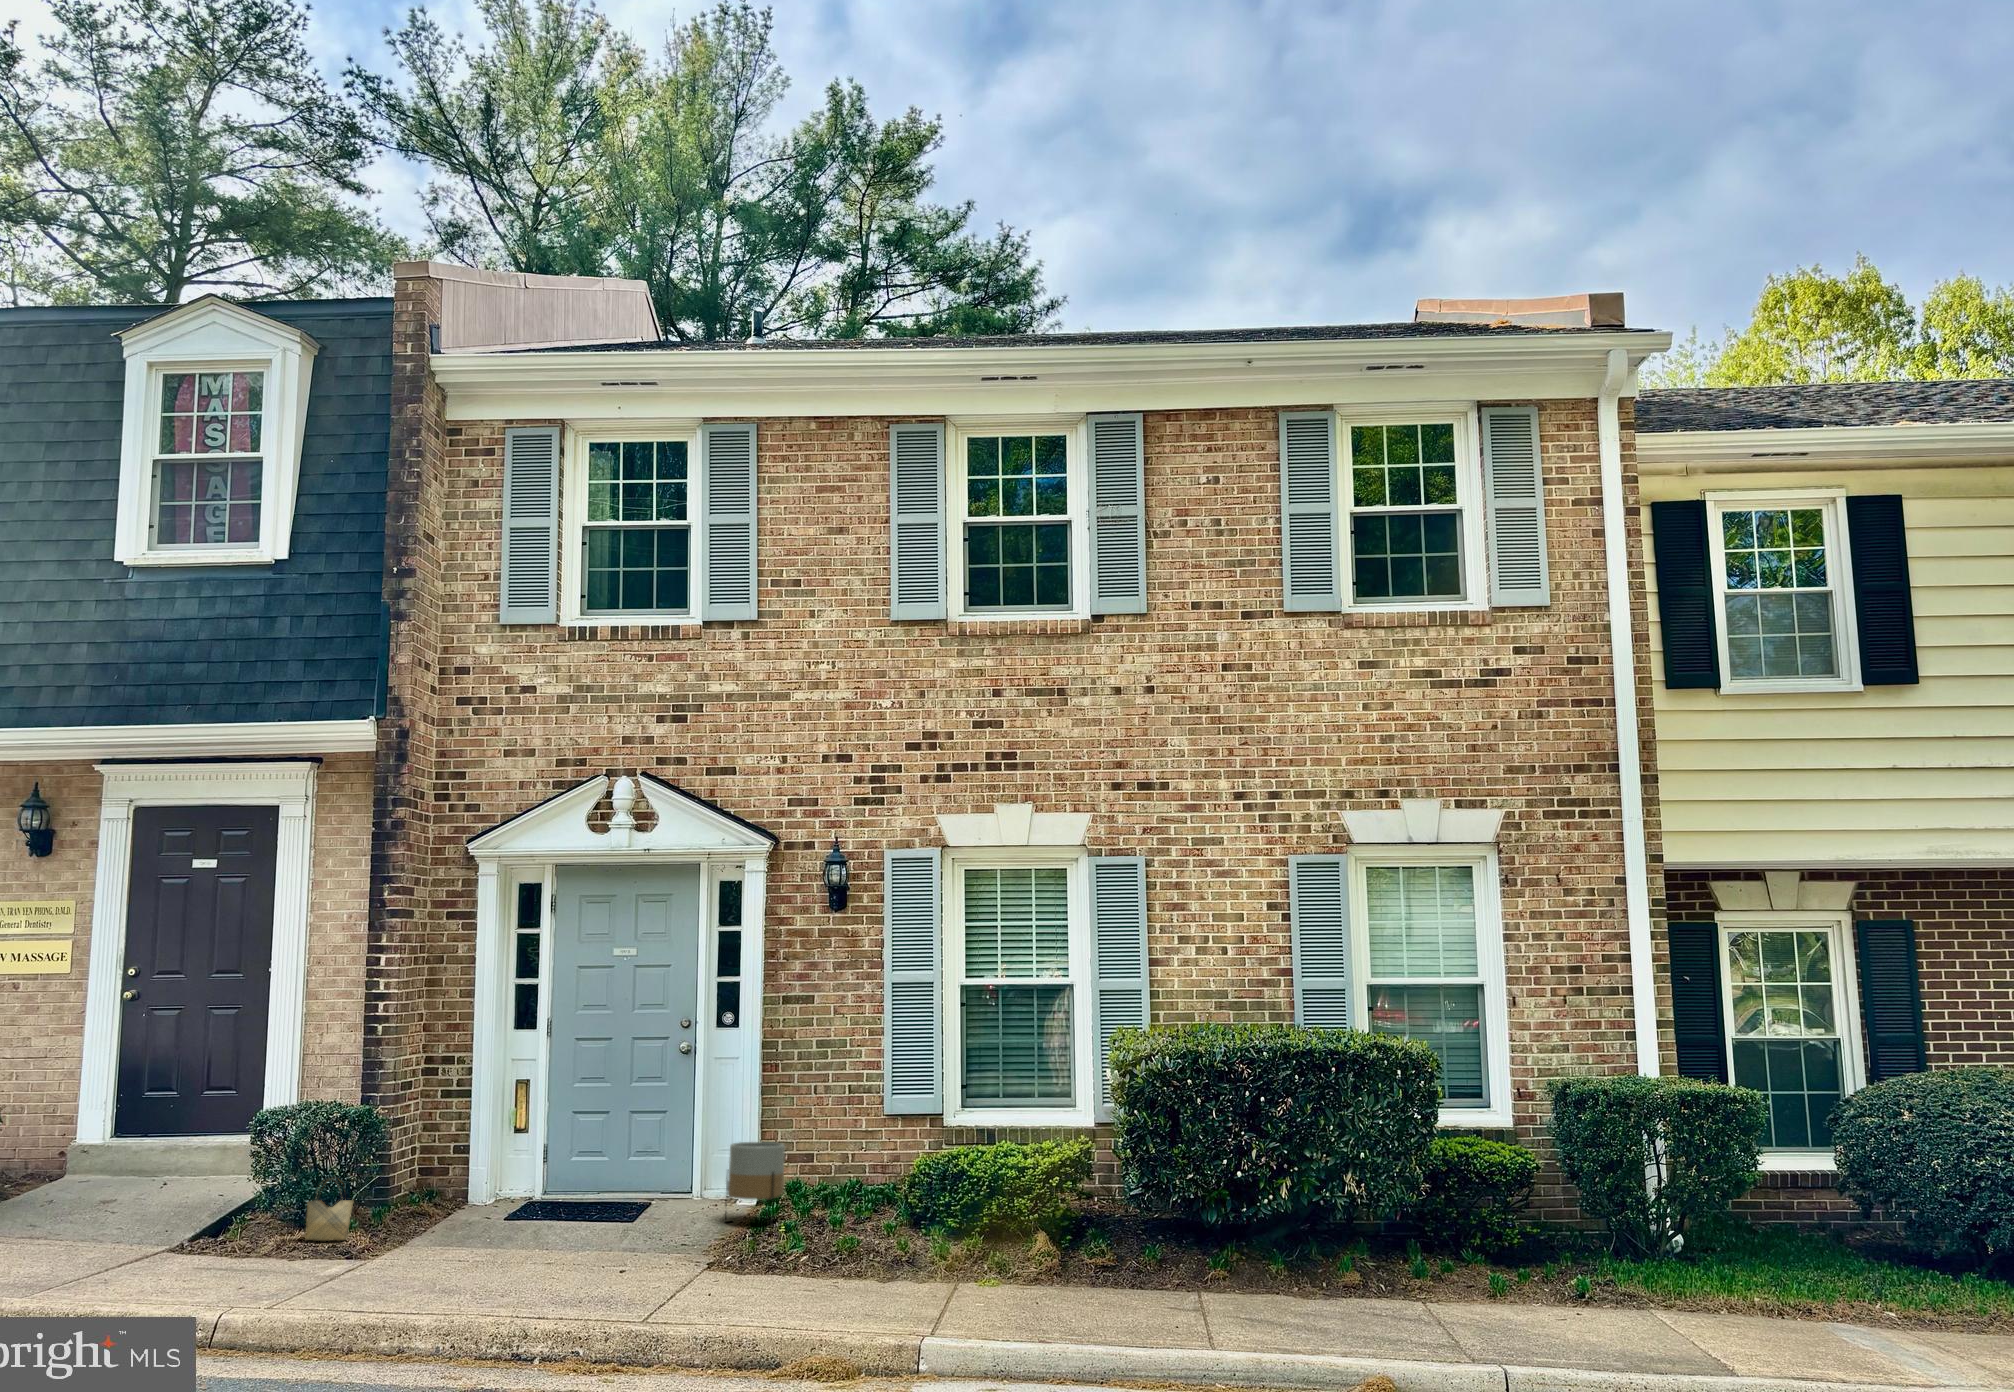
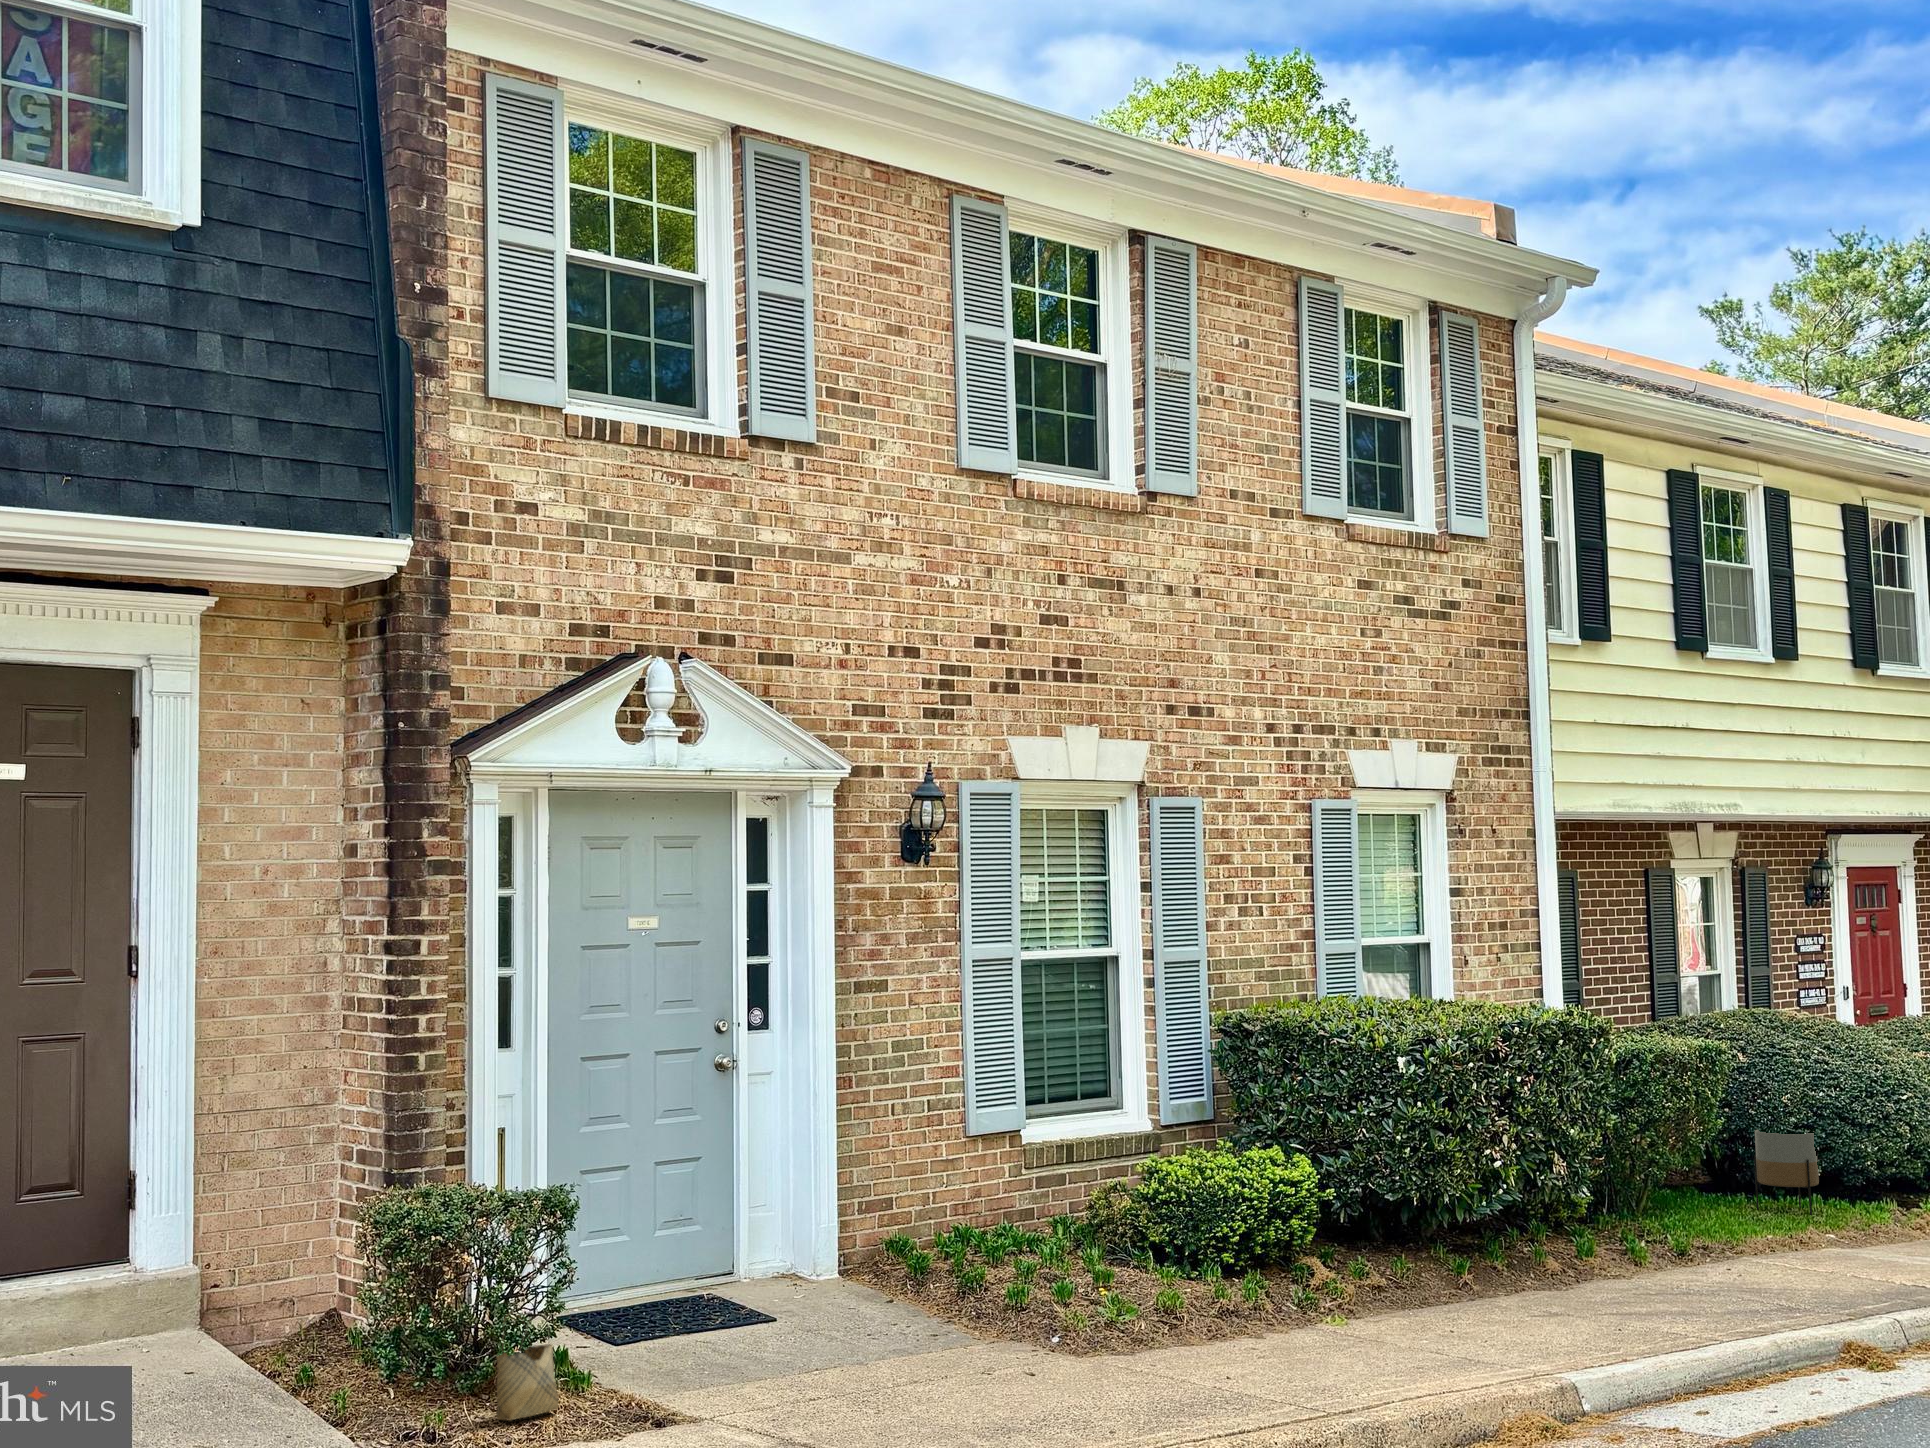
planter: present [726,1142,785,1220] -> present [1754,1130,1819,1215]

